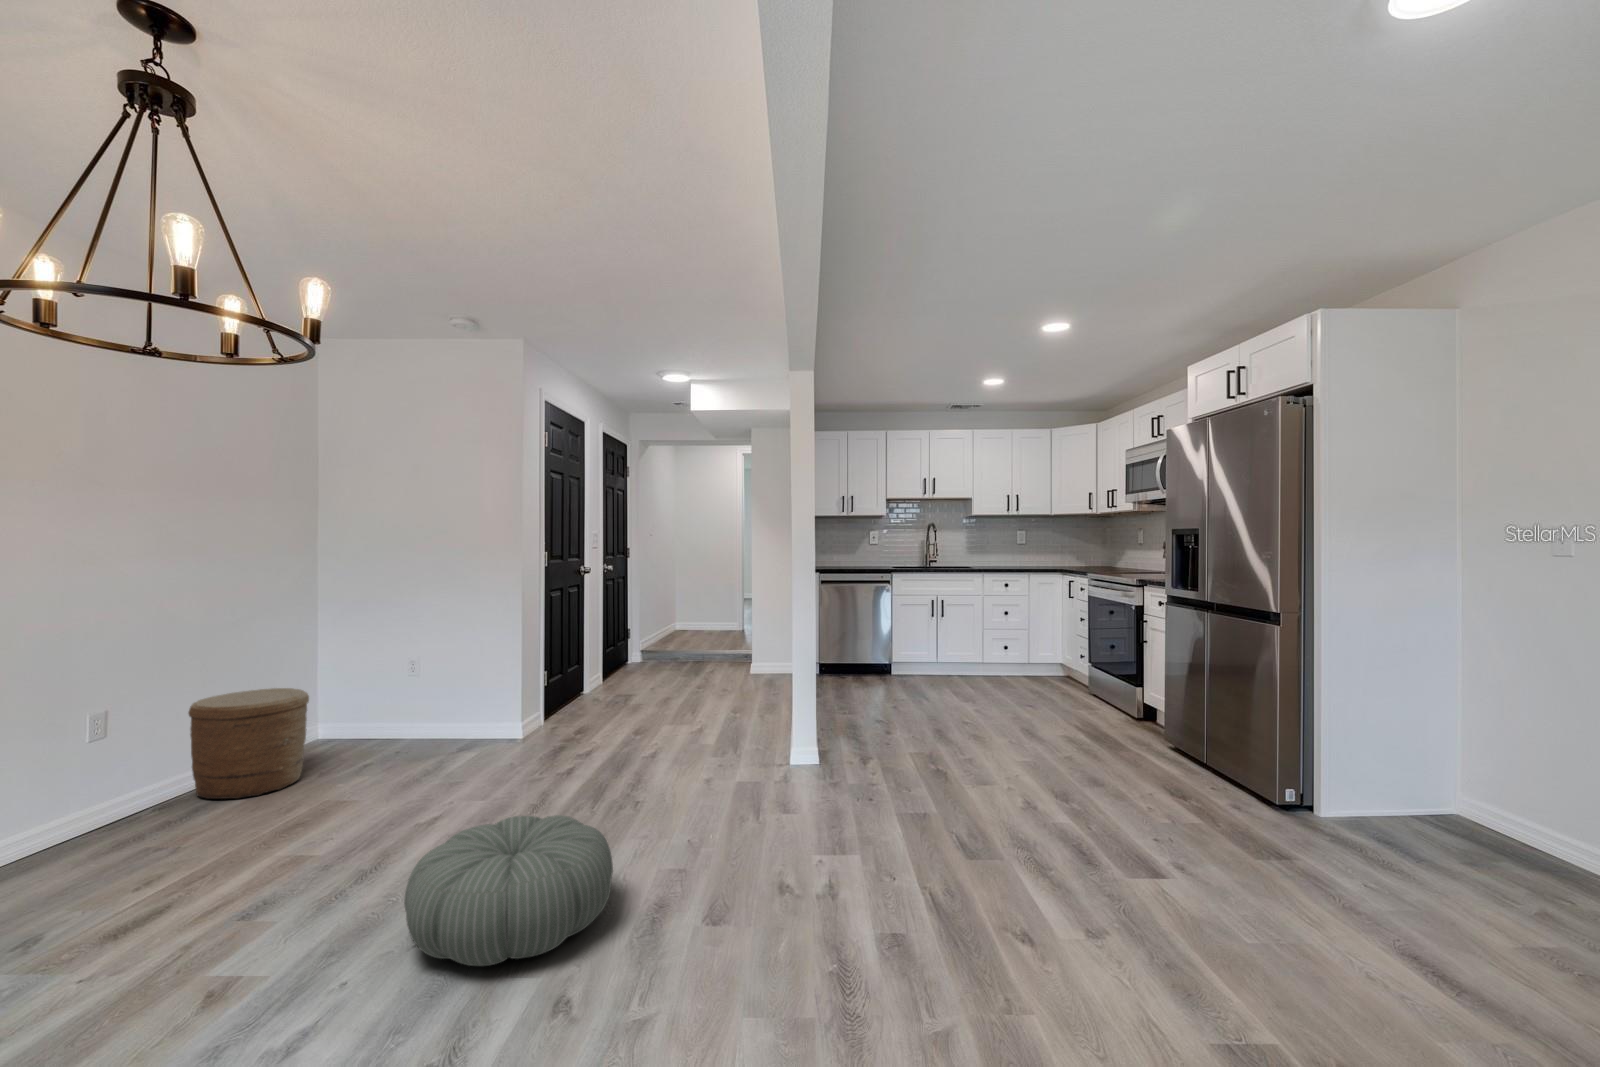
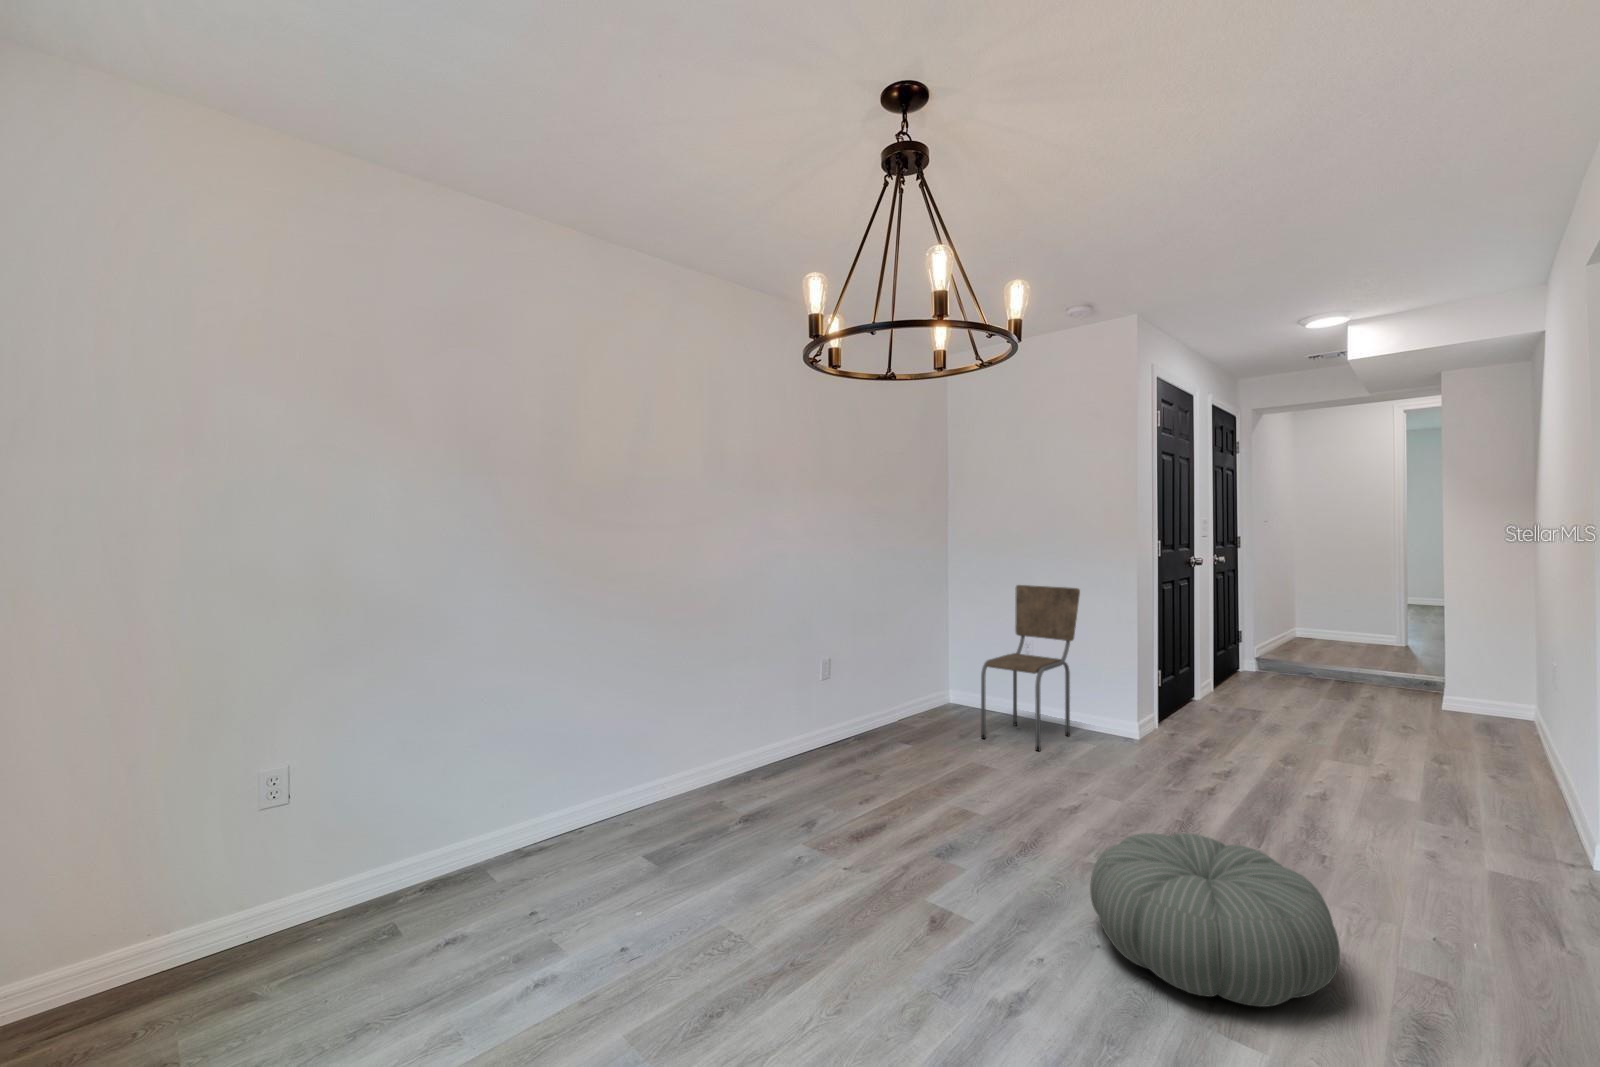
dining chair: none [348,599,466,770] -> present [981,585,1080,751]
woven basket: present [188,688,309,799] -> none [871,656,952,748]

